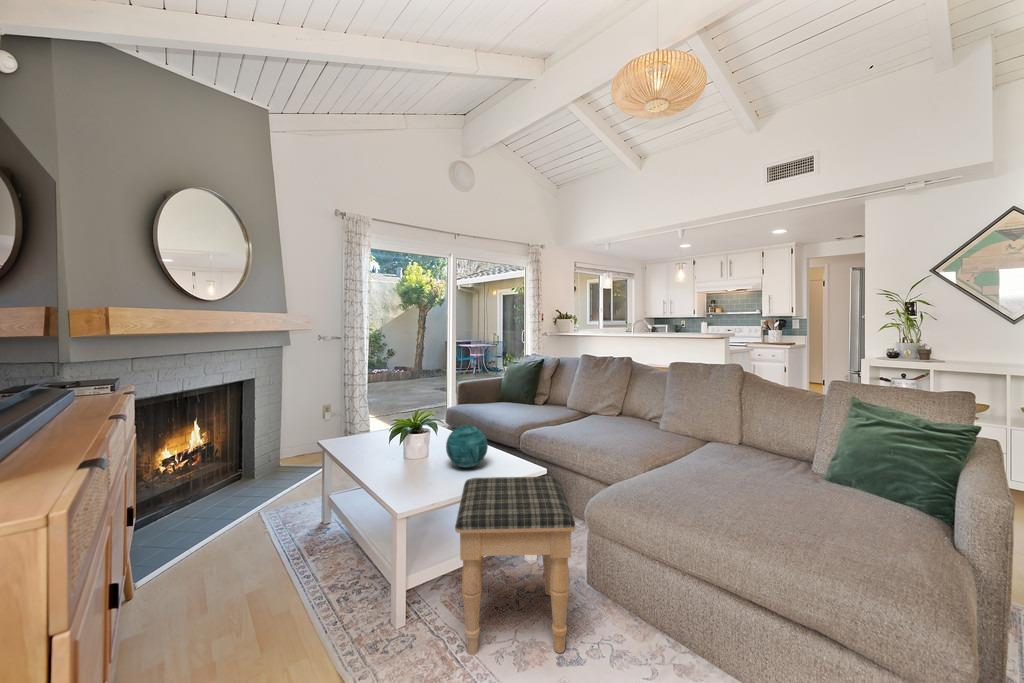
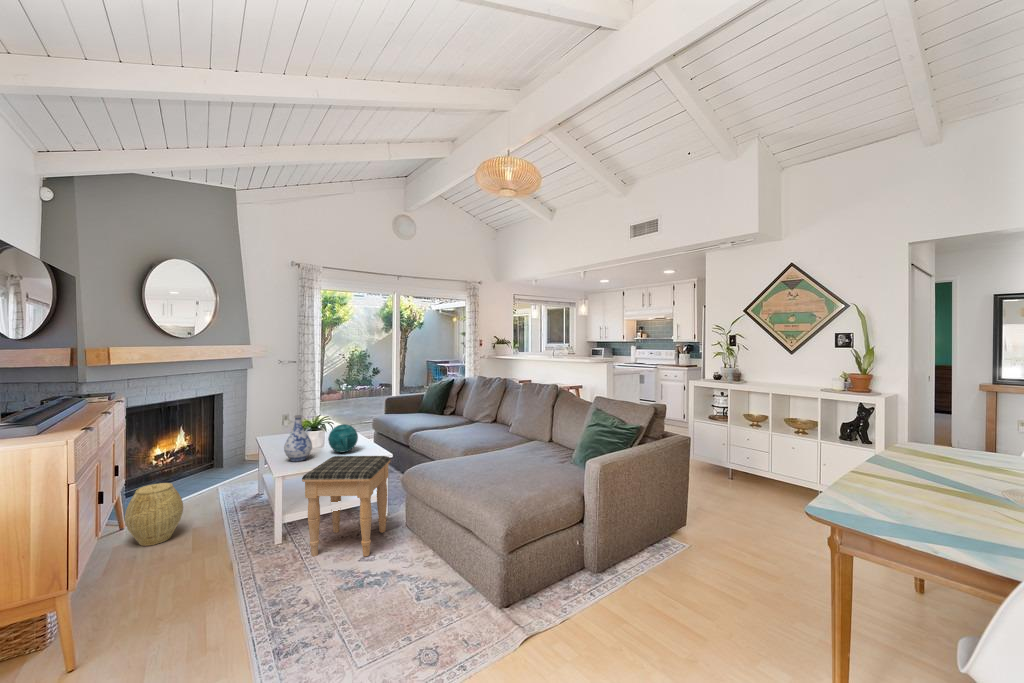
vase: none [390,413,431,486] -> present [284,415,312,461]
woven basket: none [138,525,233,636] -> present [125,483,183,546]

